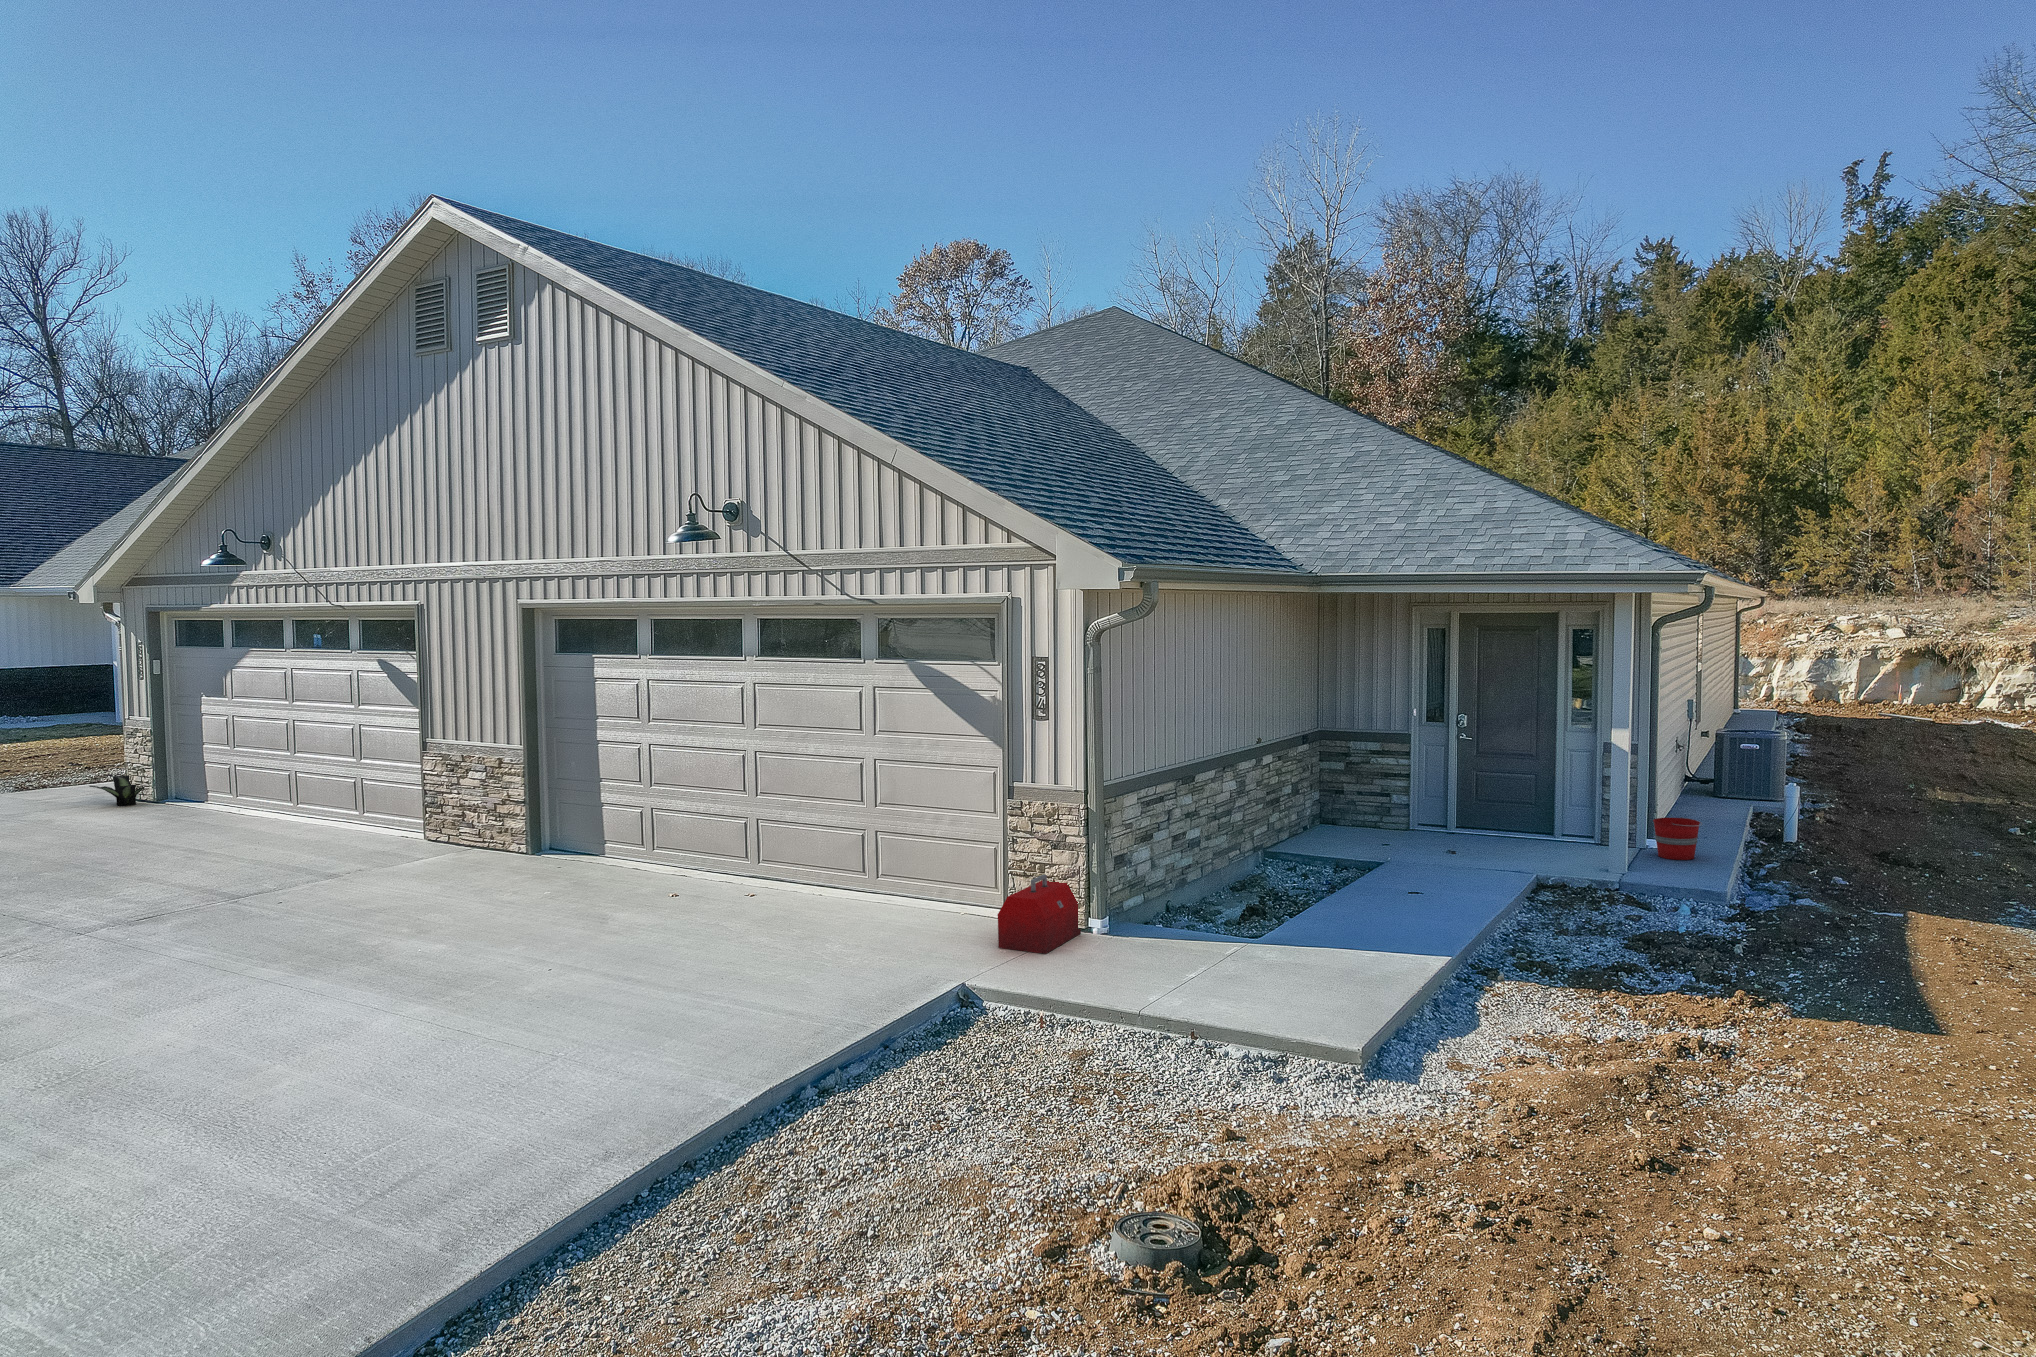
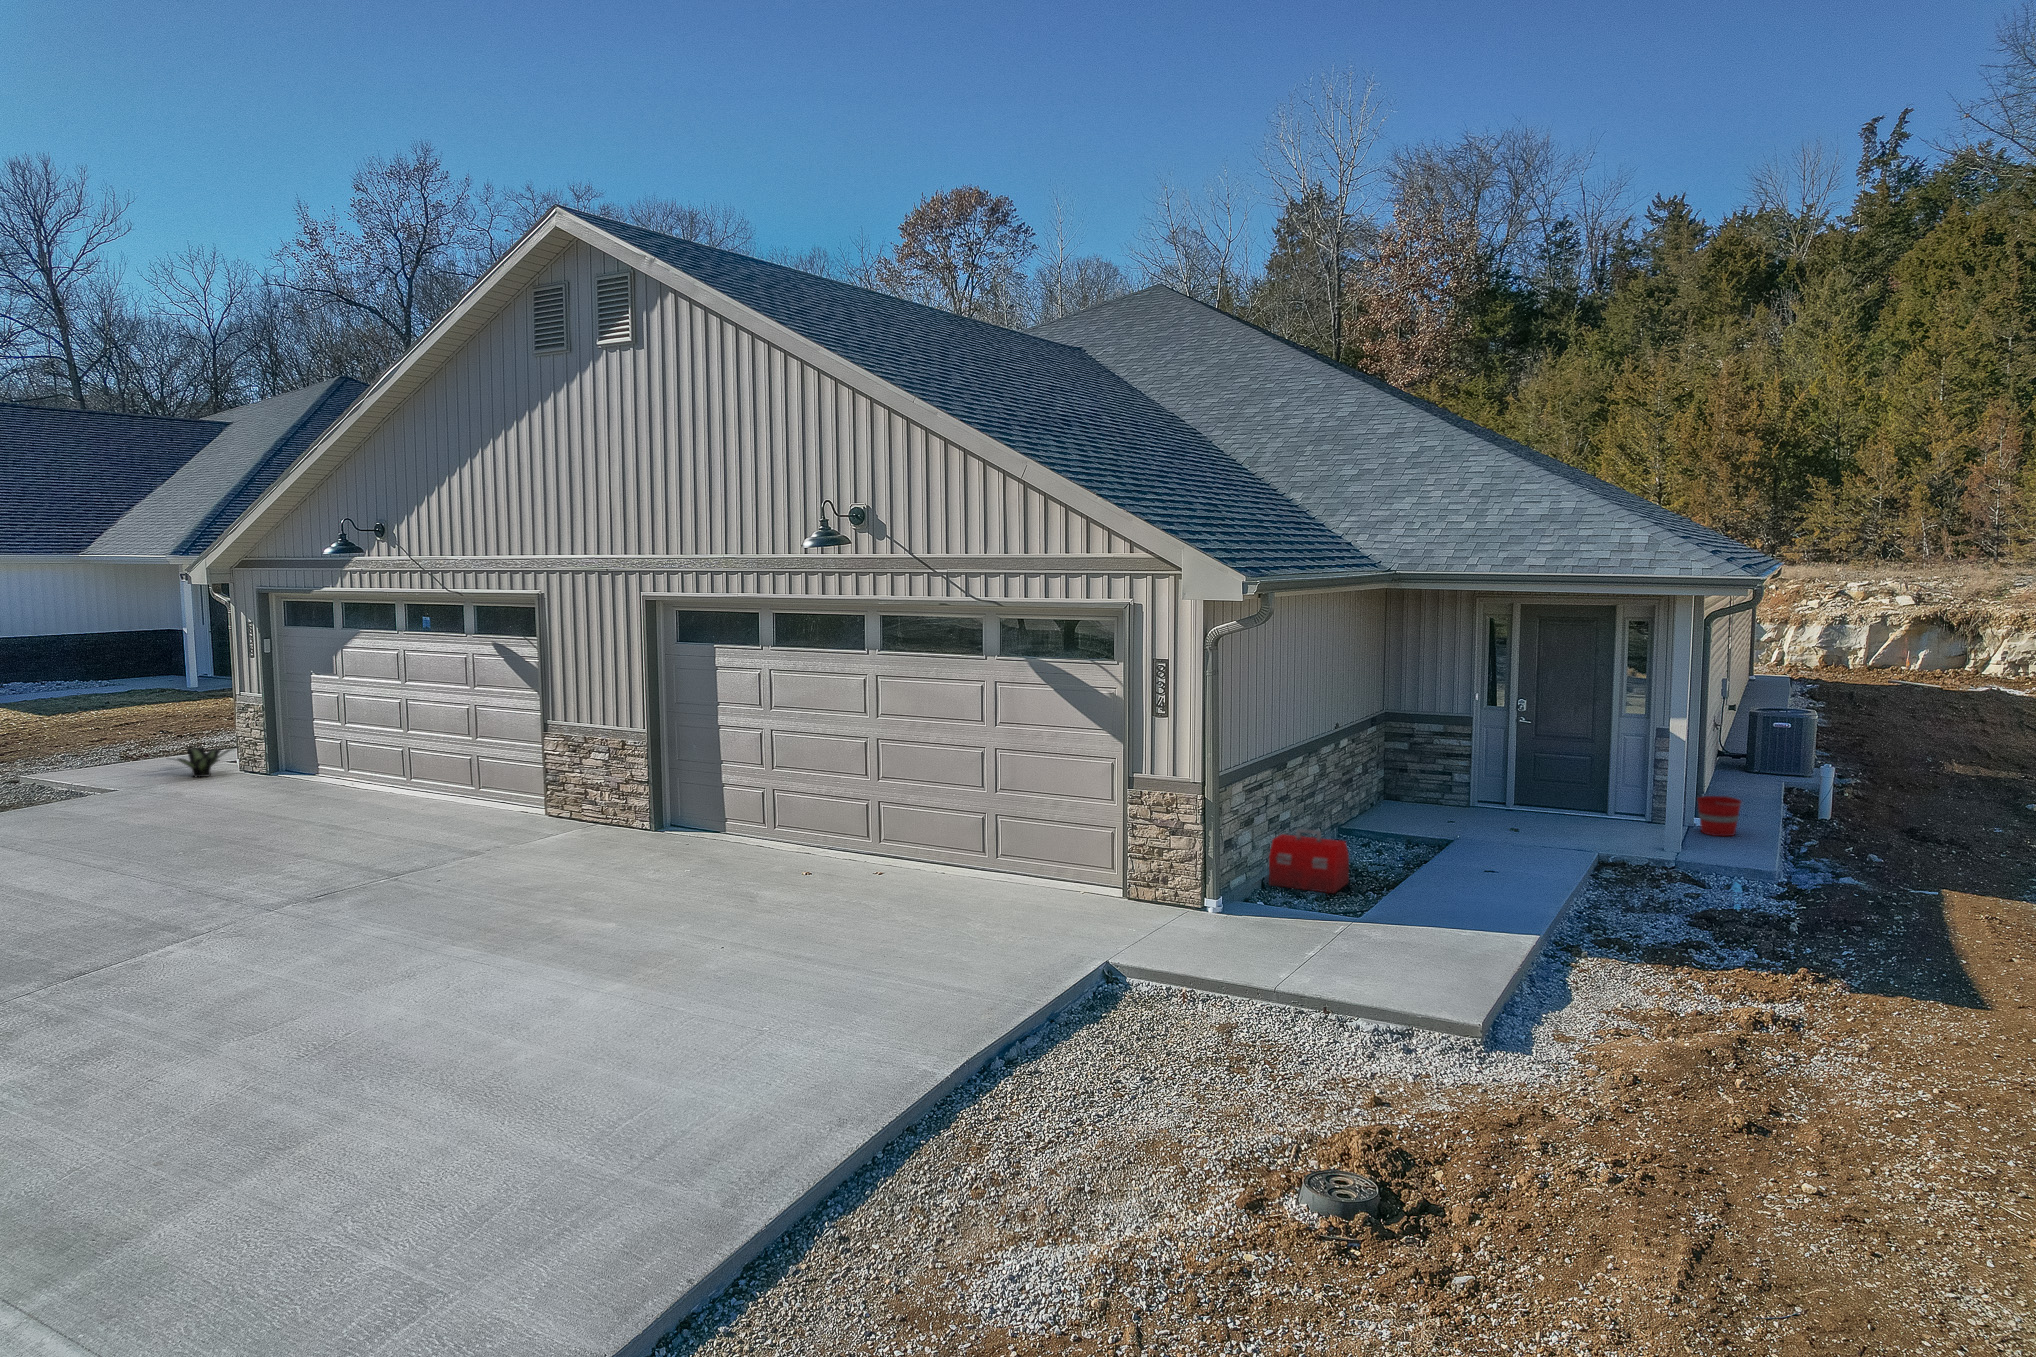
toolbox: present [998,874,1081,954] -> present [1269,829,1349,893]

